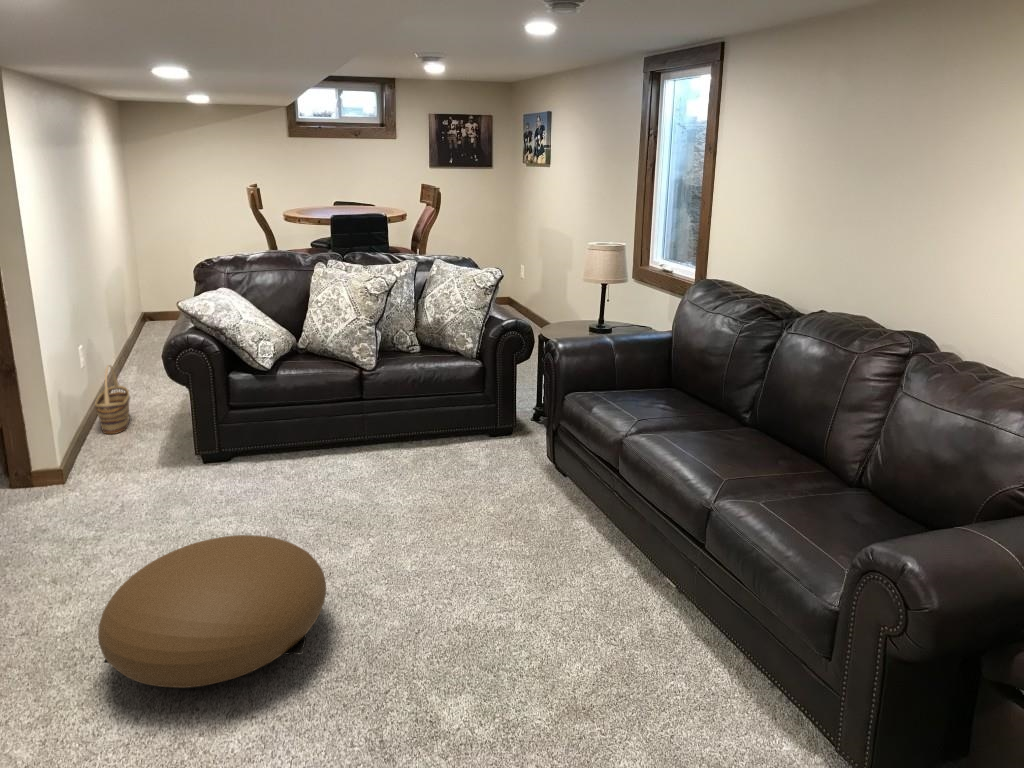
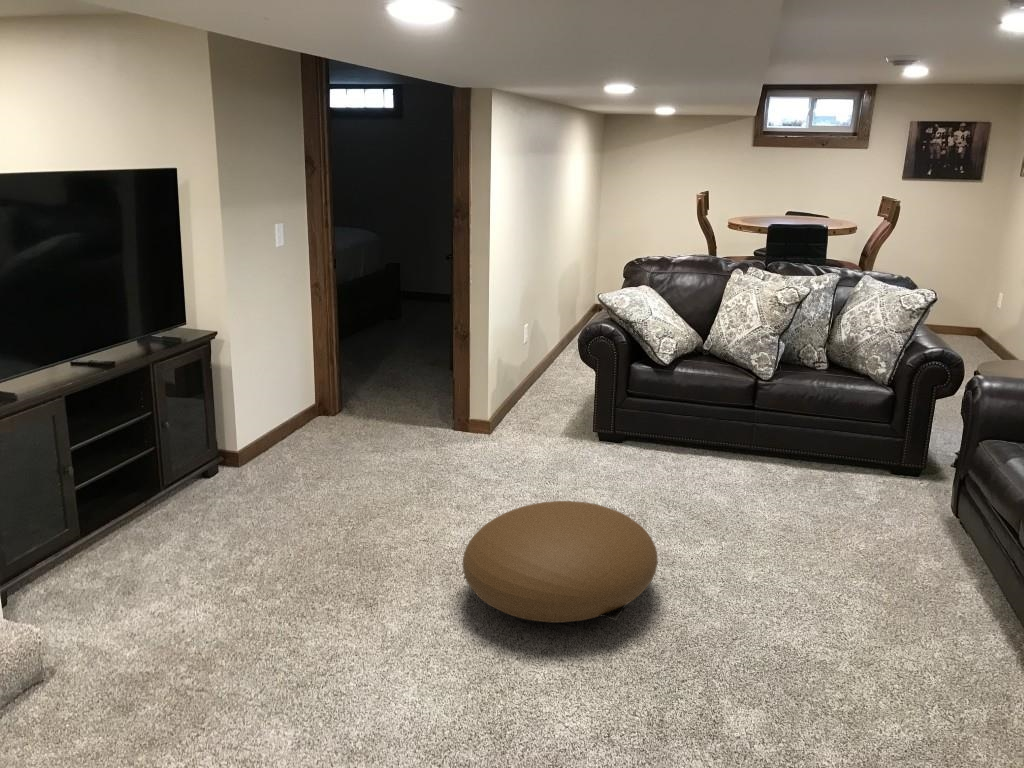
basket: present [95,365,130,434] -> none [527,342,556,402]

